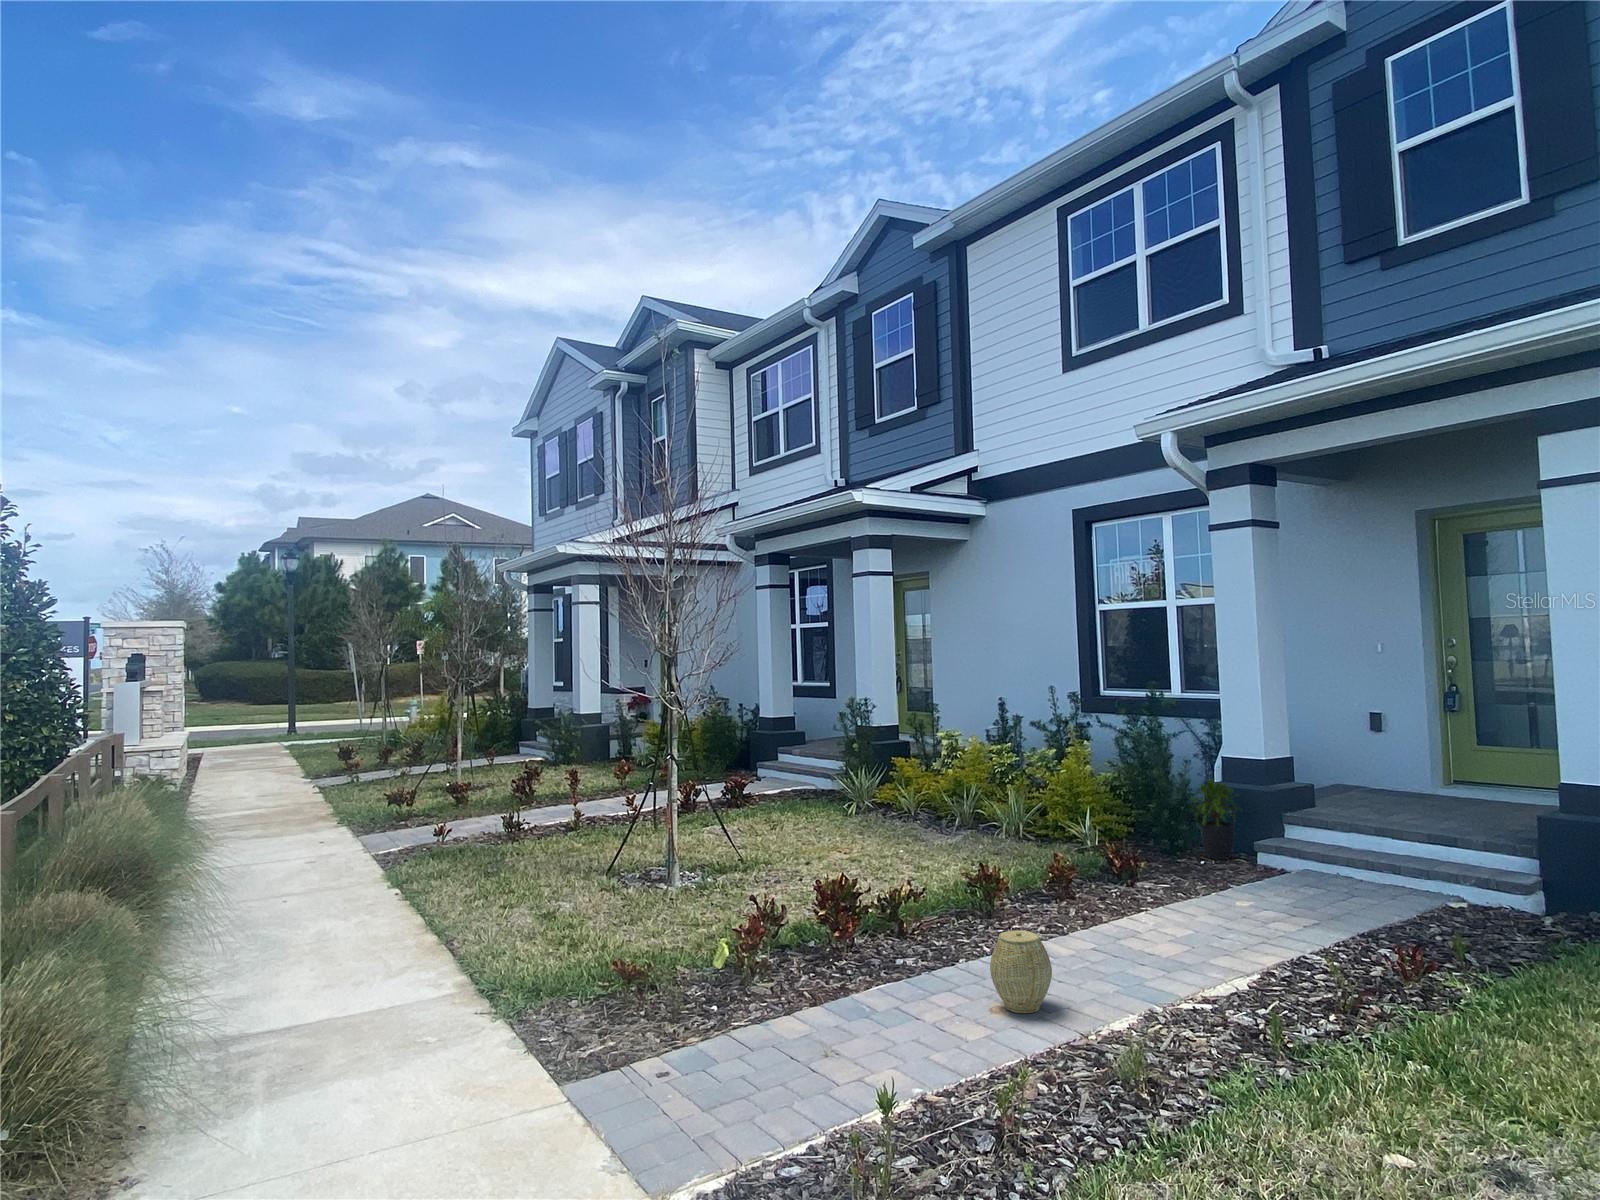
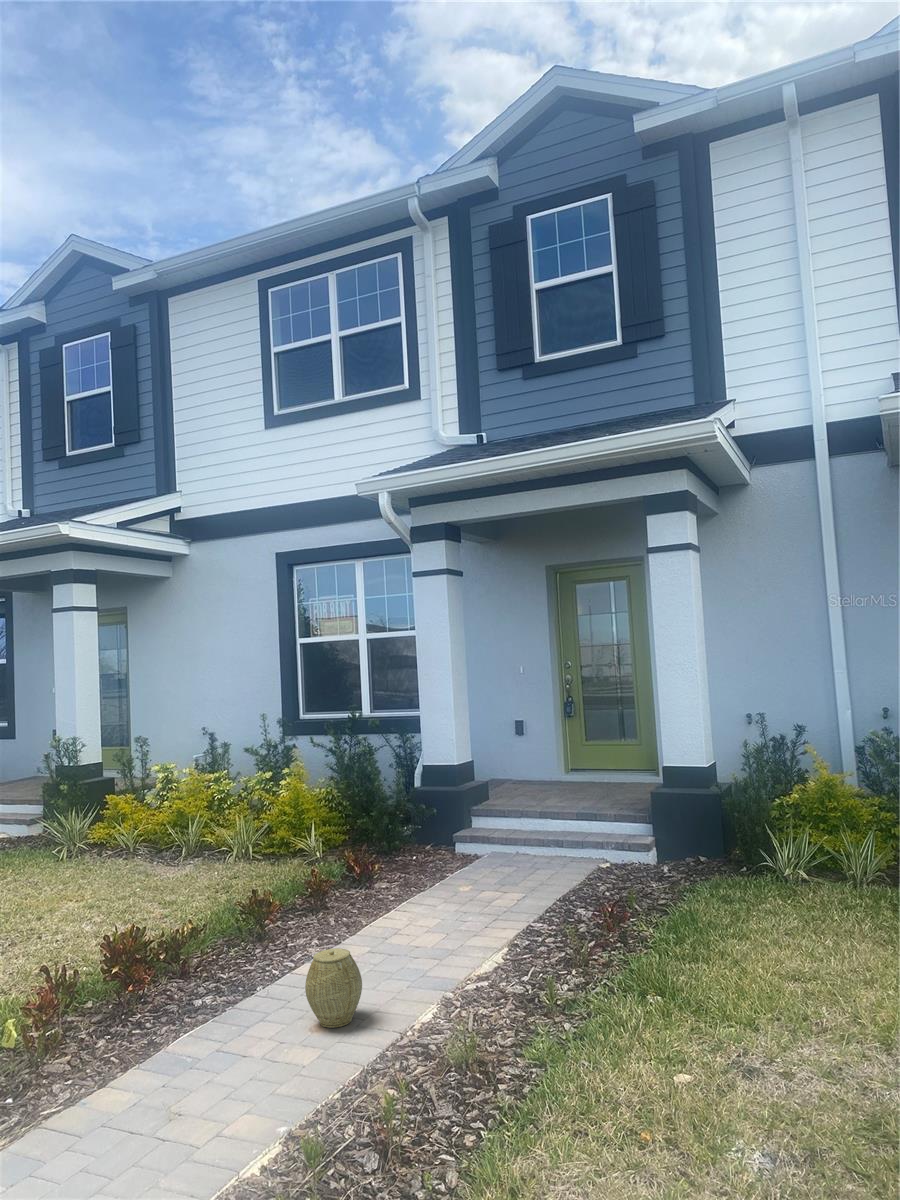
potted plant: present [1194,779,1237,860] -> none [402,785,444,854]

